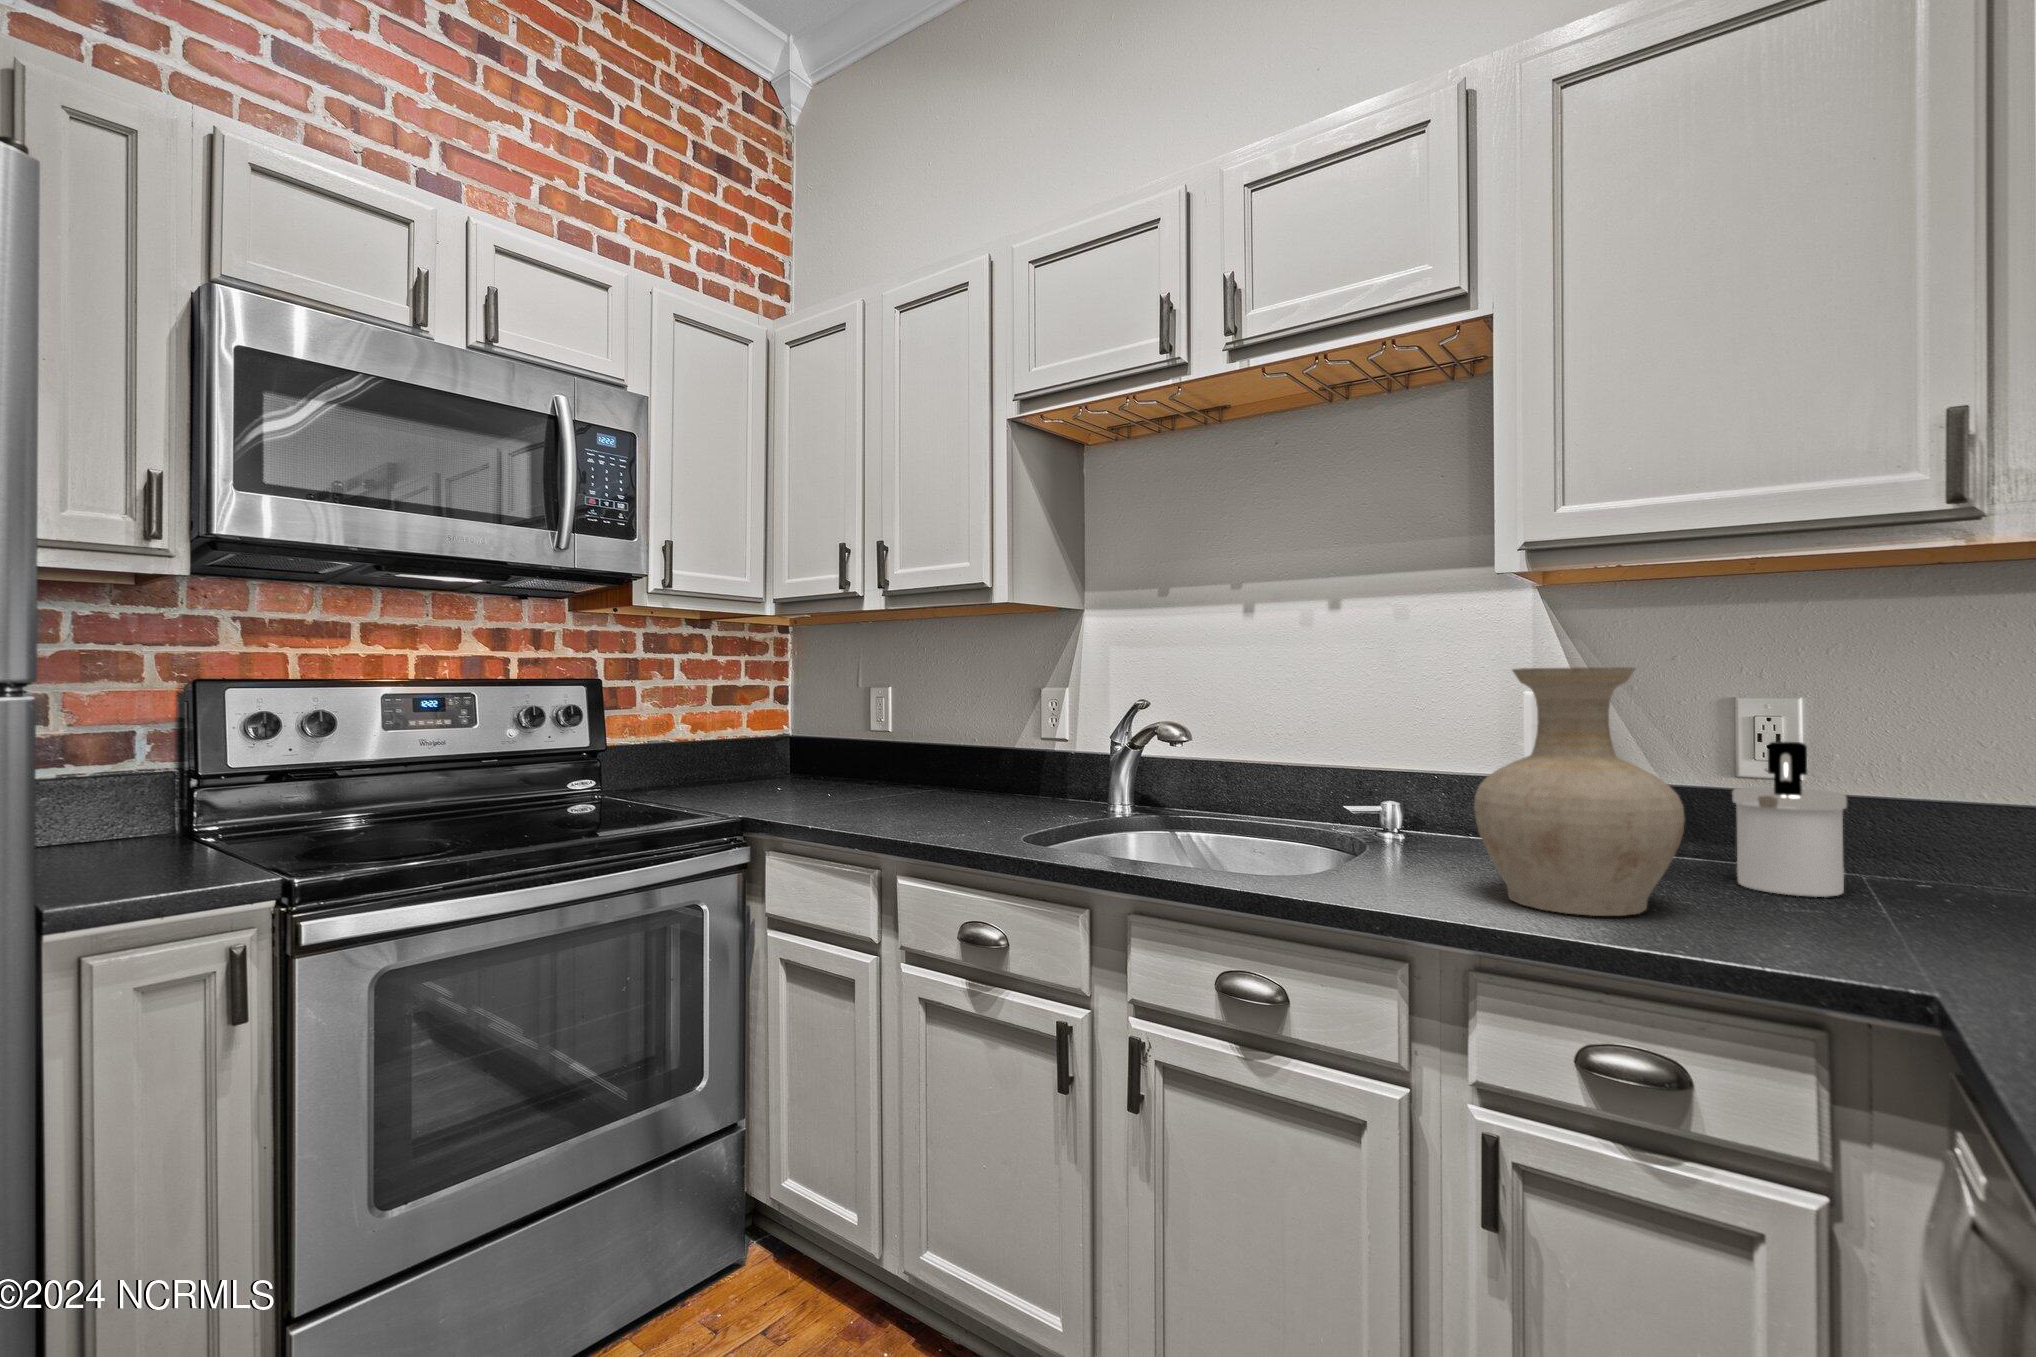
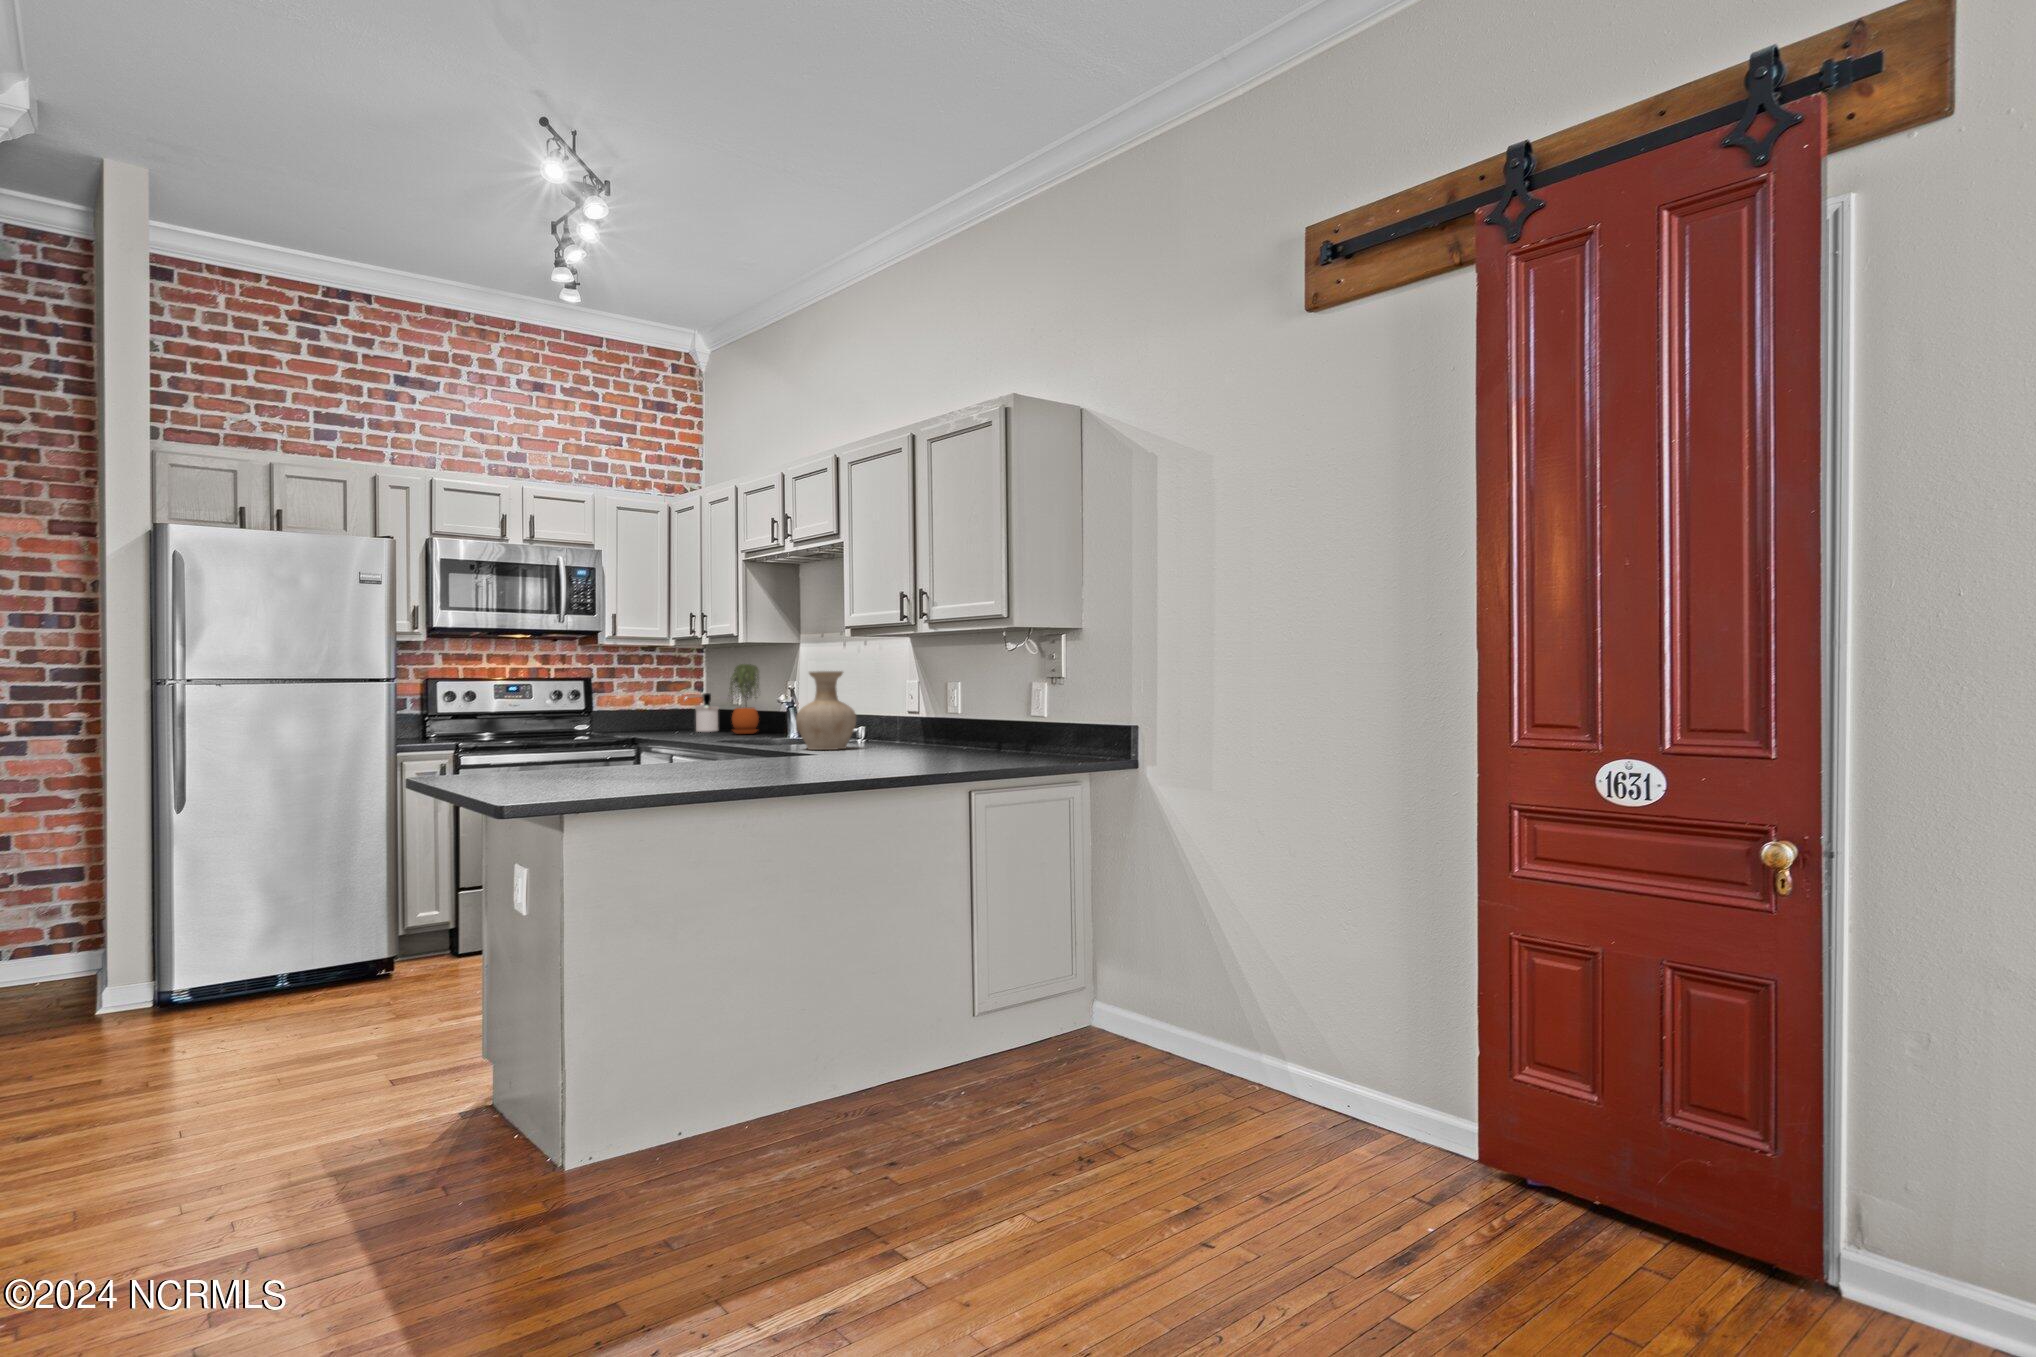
potted plant: none [912,653,973,797] -> present [730,664,759,734]
soap dispenser: present [1732,741,1847,897] -> present [684,693,719,732]

